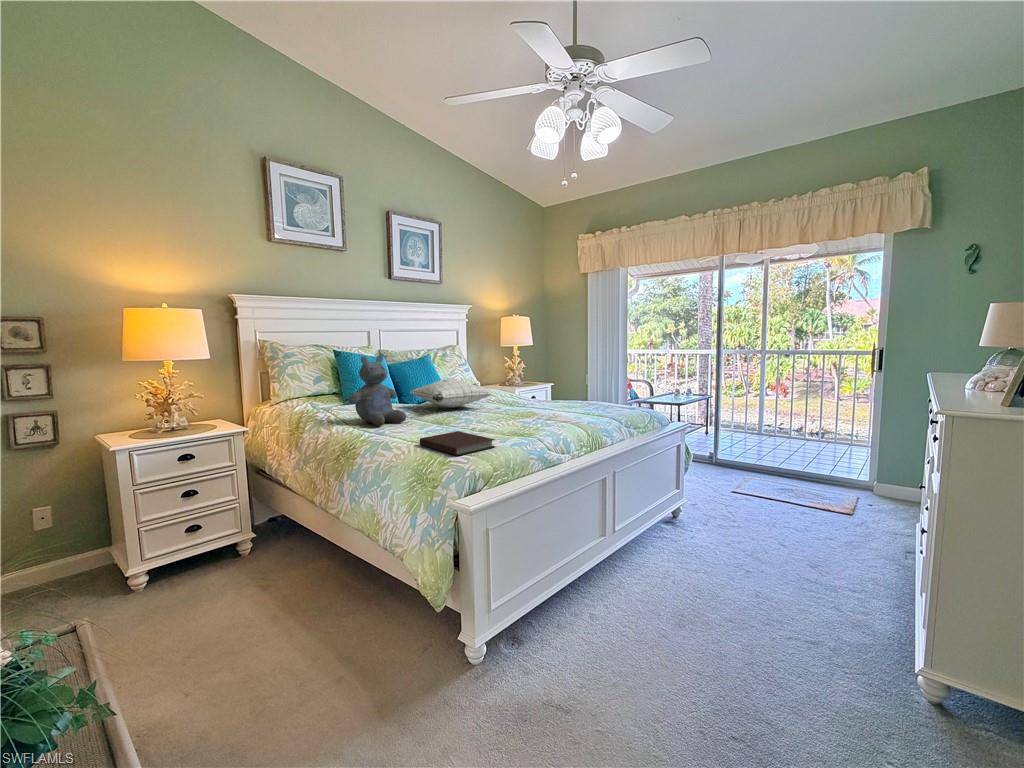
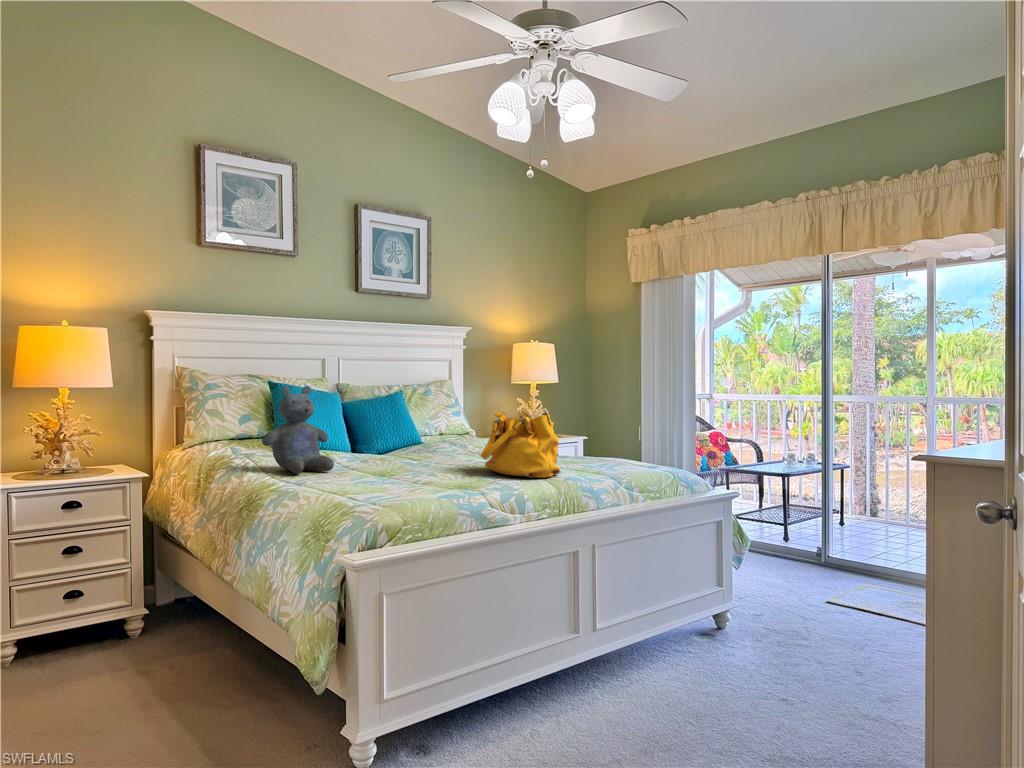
handbag: none [521,370,580,422] -> present [480,409,560,478]
pillow: present [410,378,492,408] -> none [354,419,458,460]
notebook: present [420,431,495,455] -> none [327,480,417,503]

